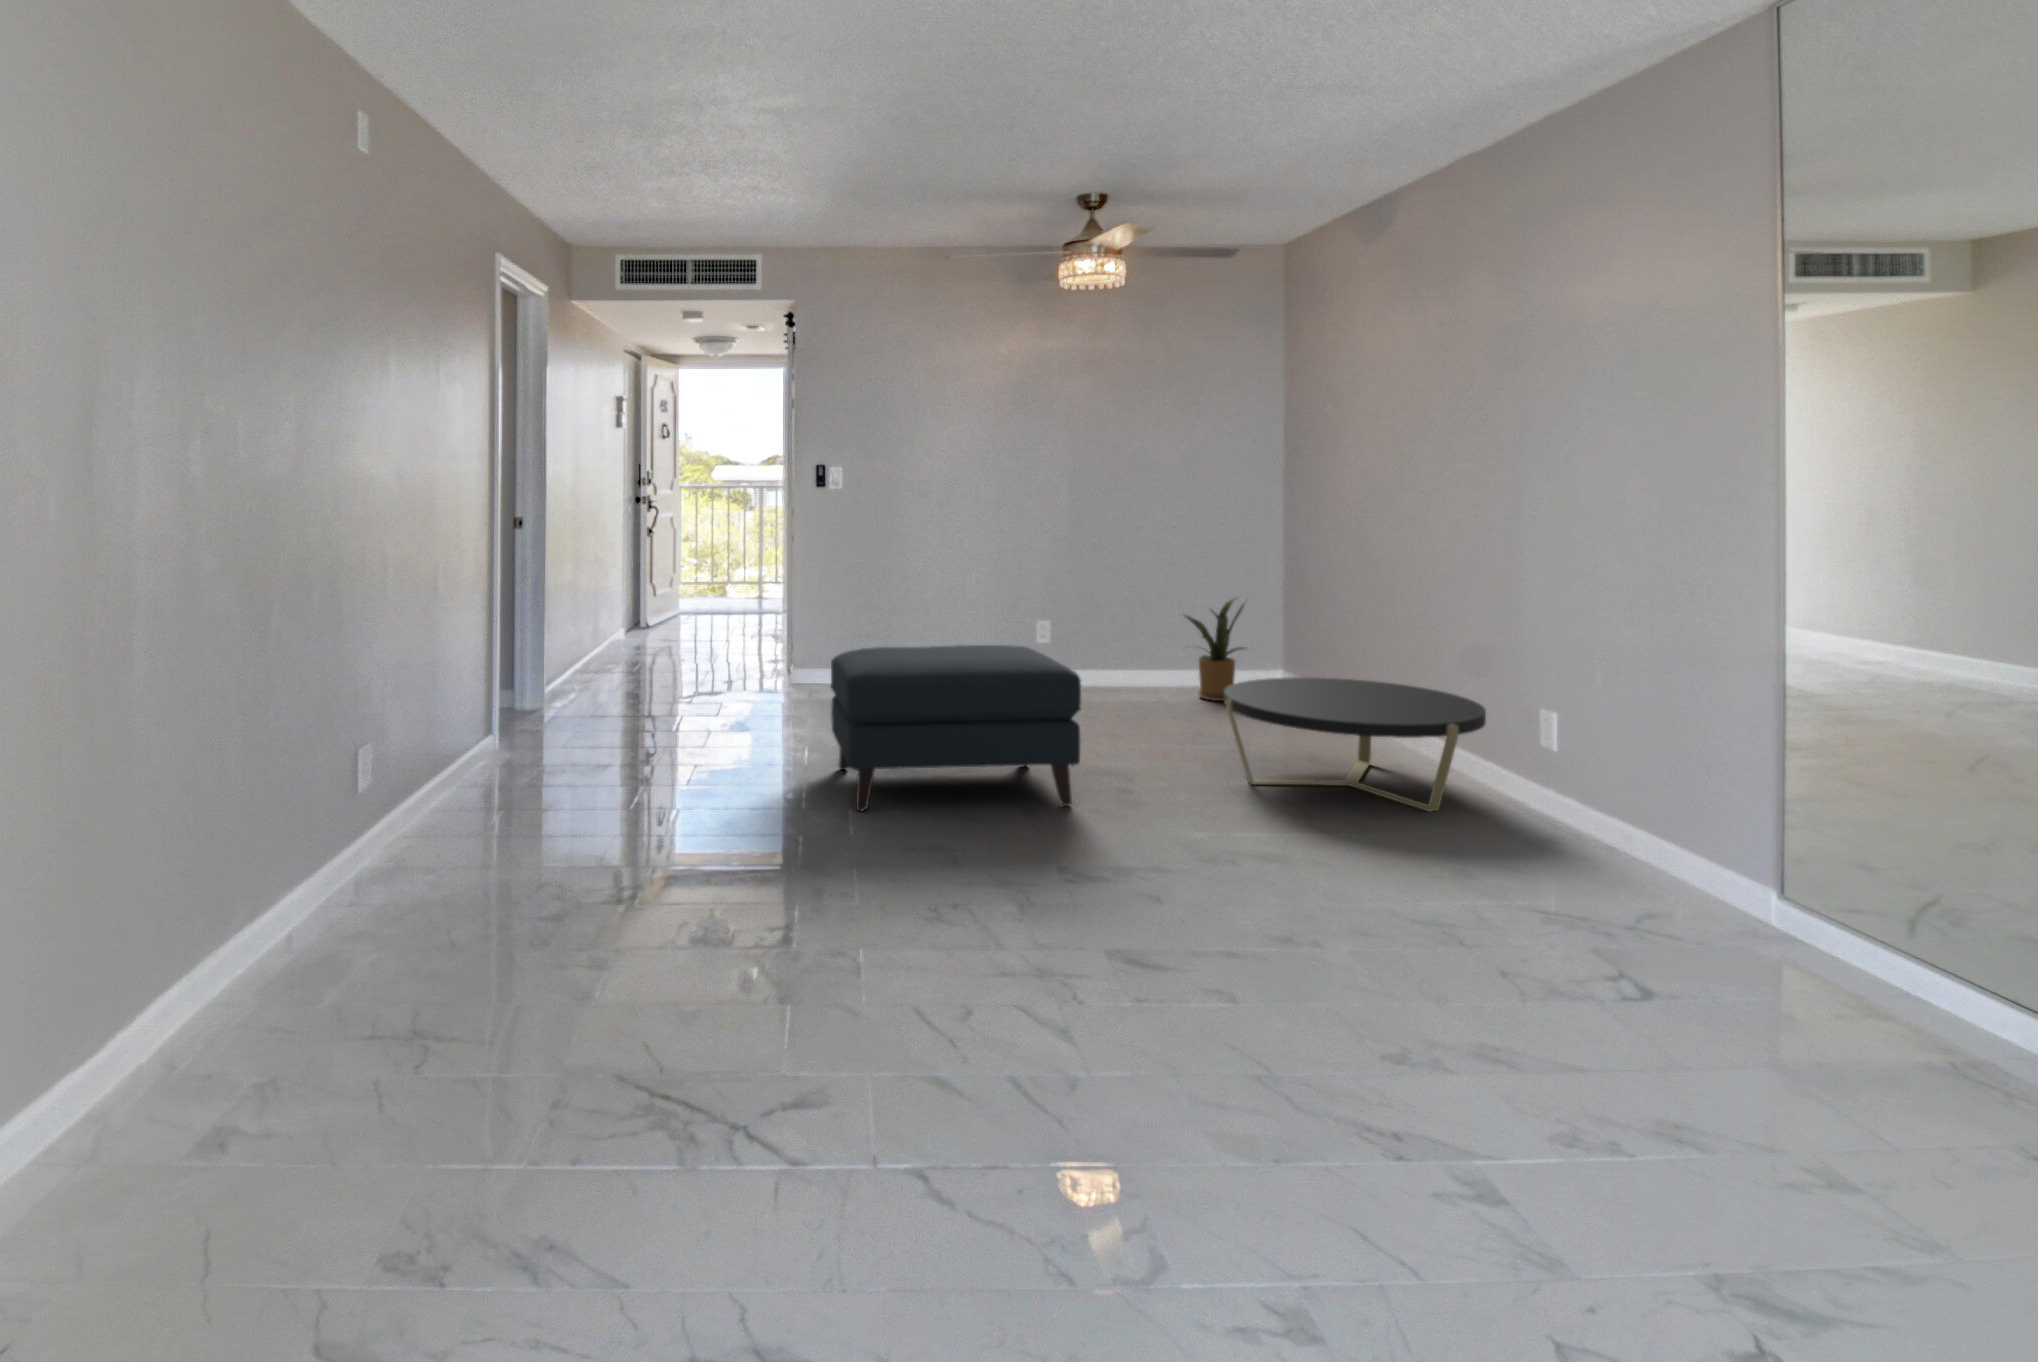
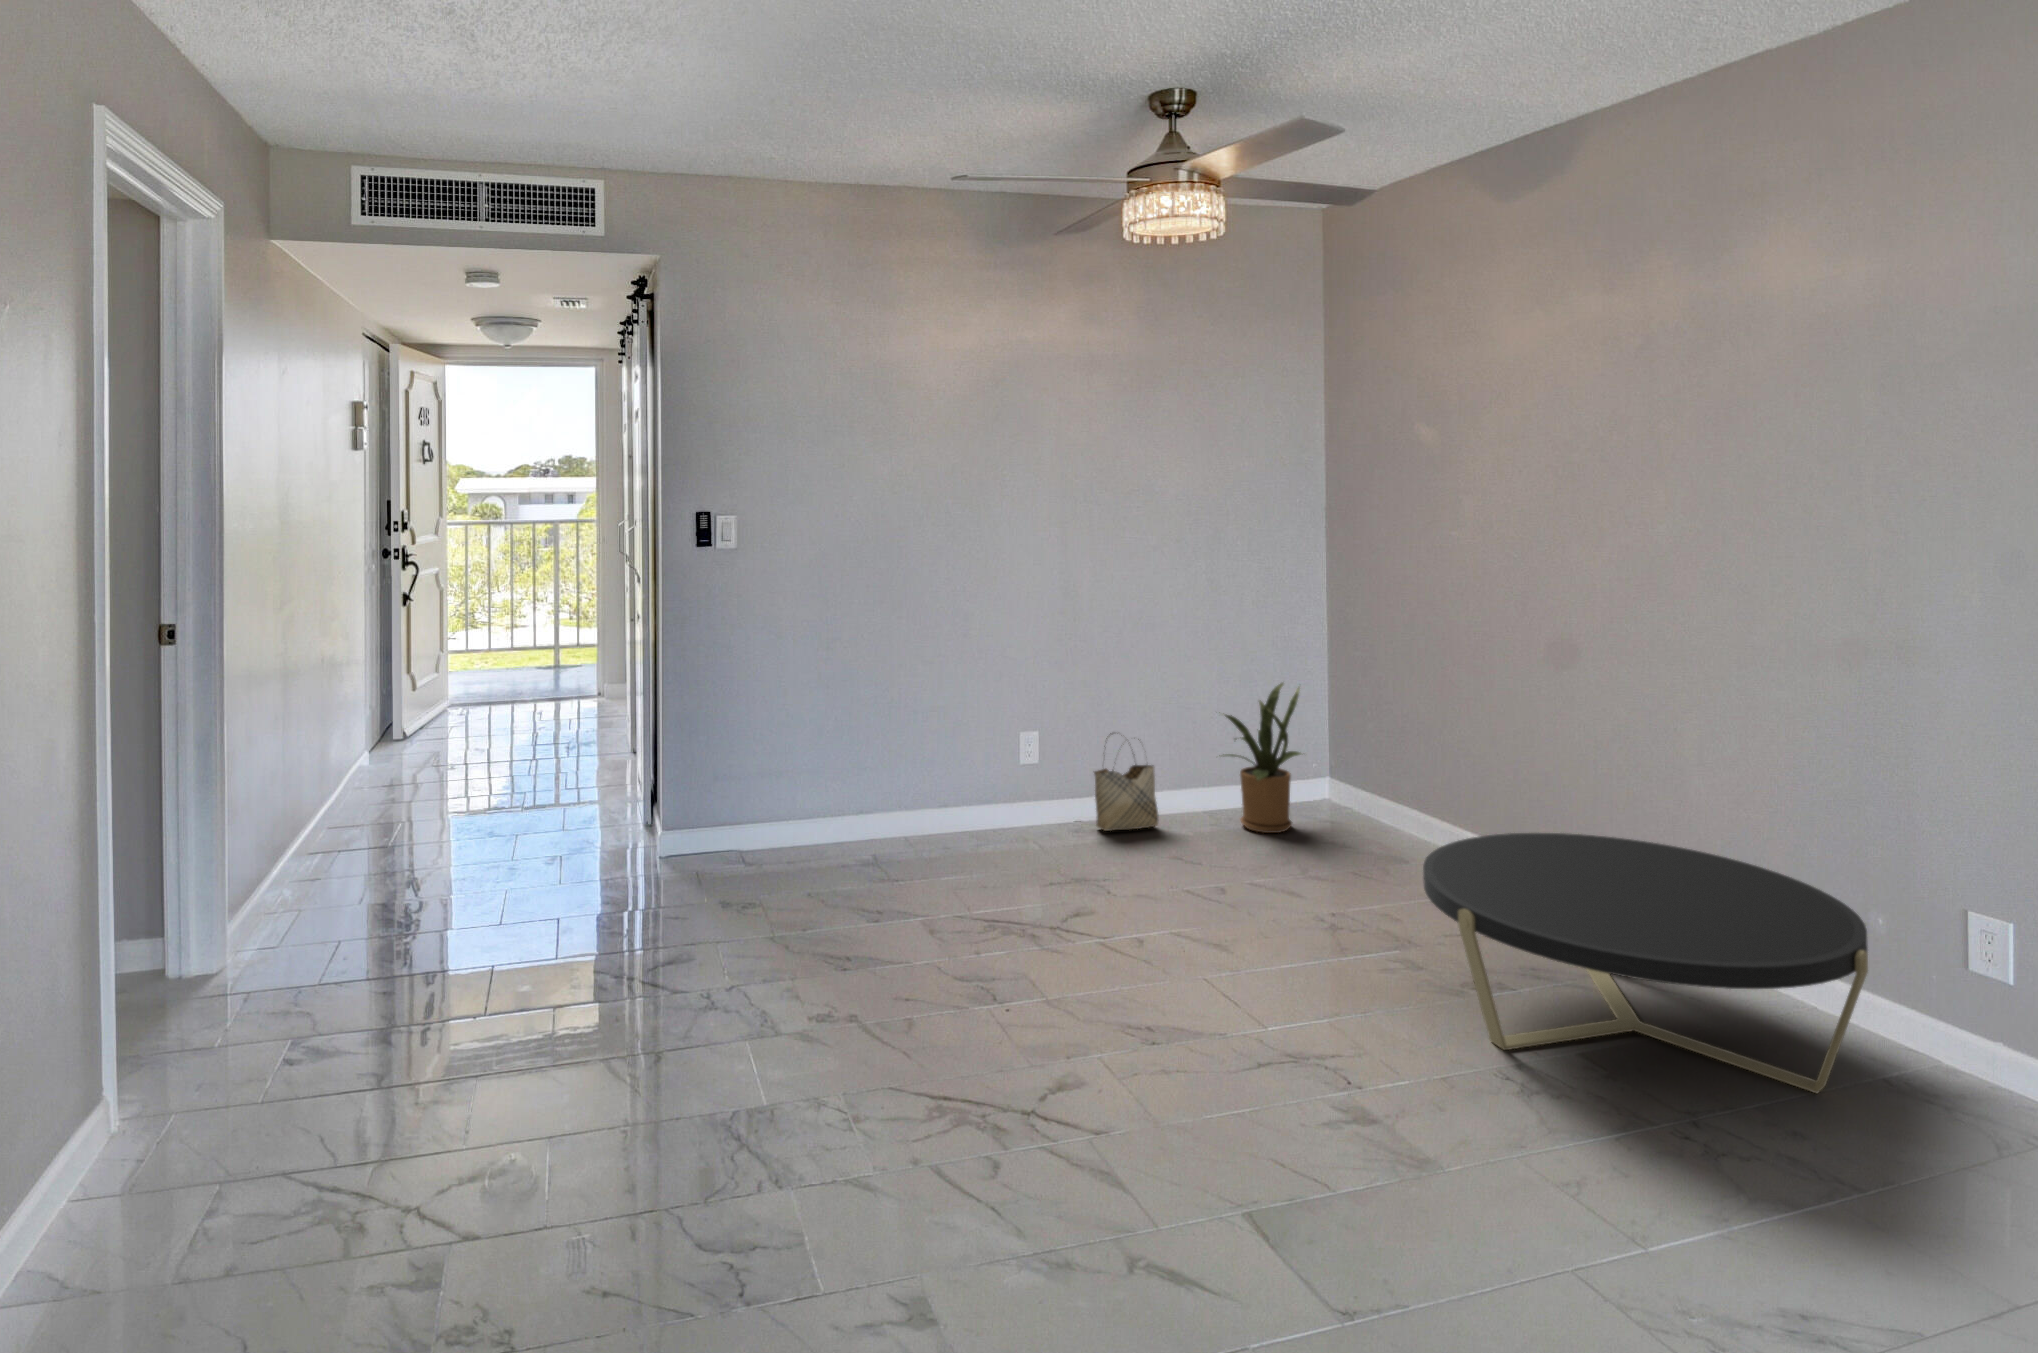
woven basket: none [1089,626,1136,693] -> present [1094,733,1158,831]
ottoman: present [830,645,1081,811] -> none [805,841,1312,1277]

